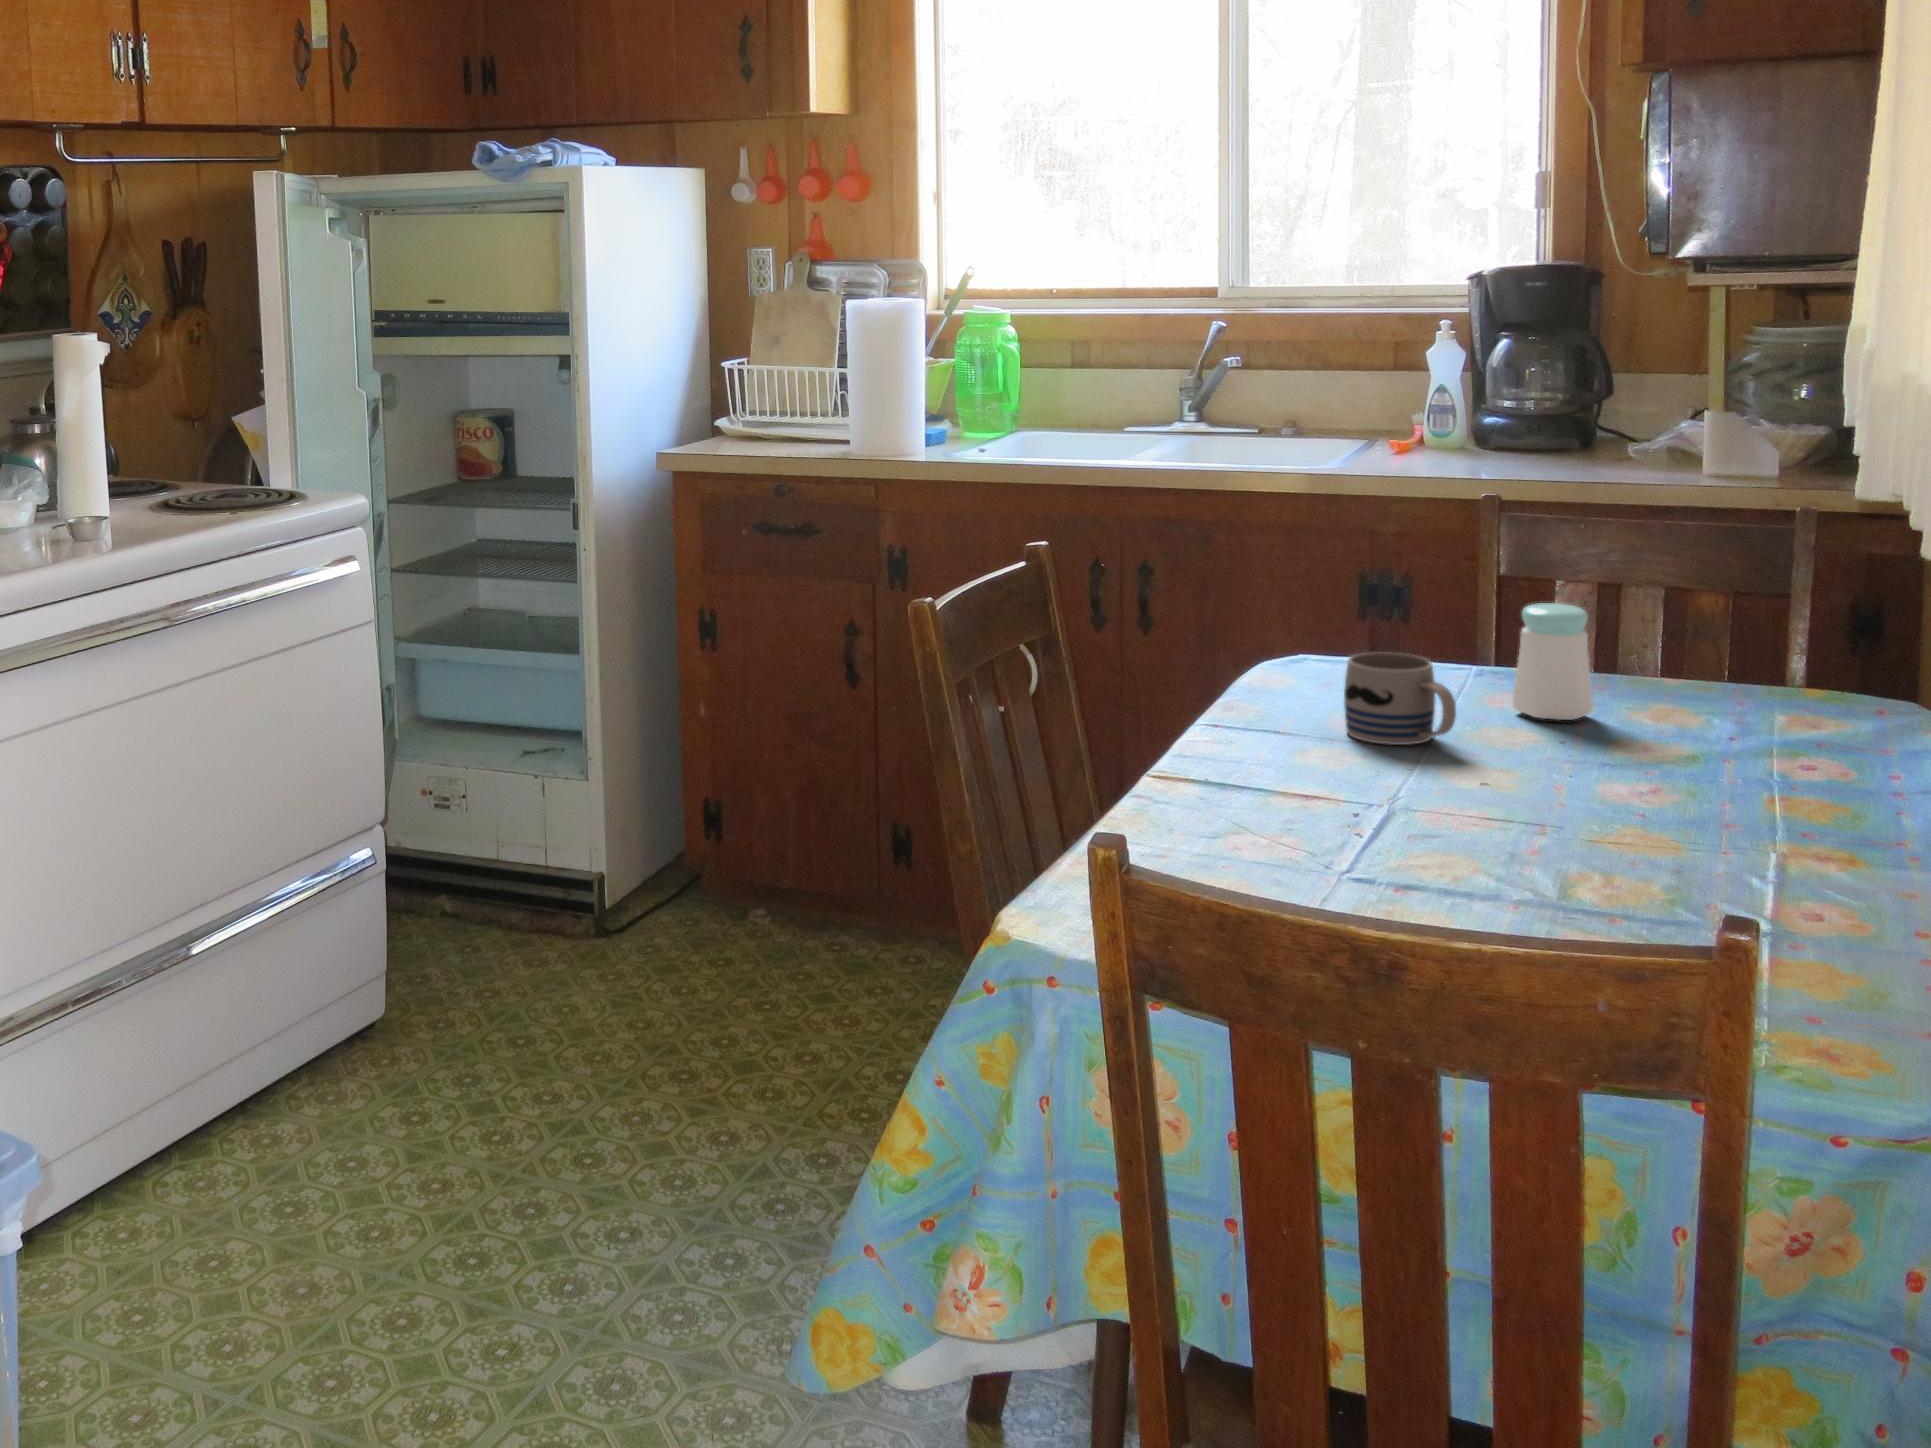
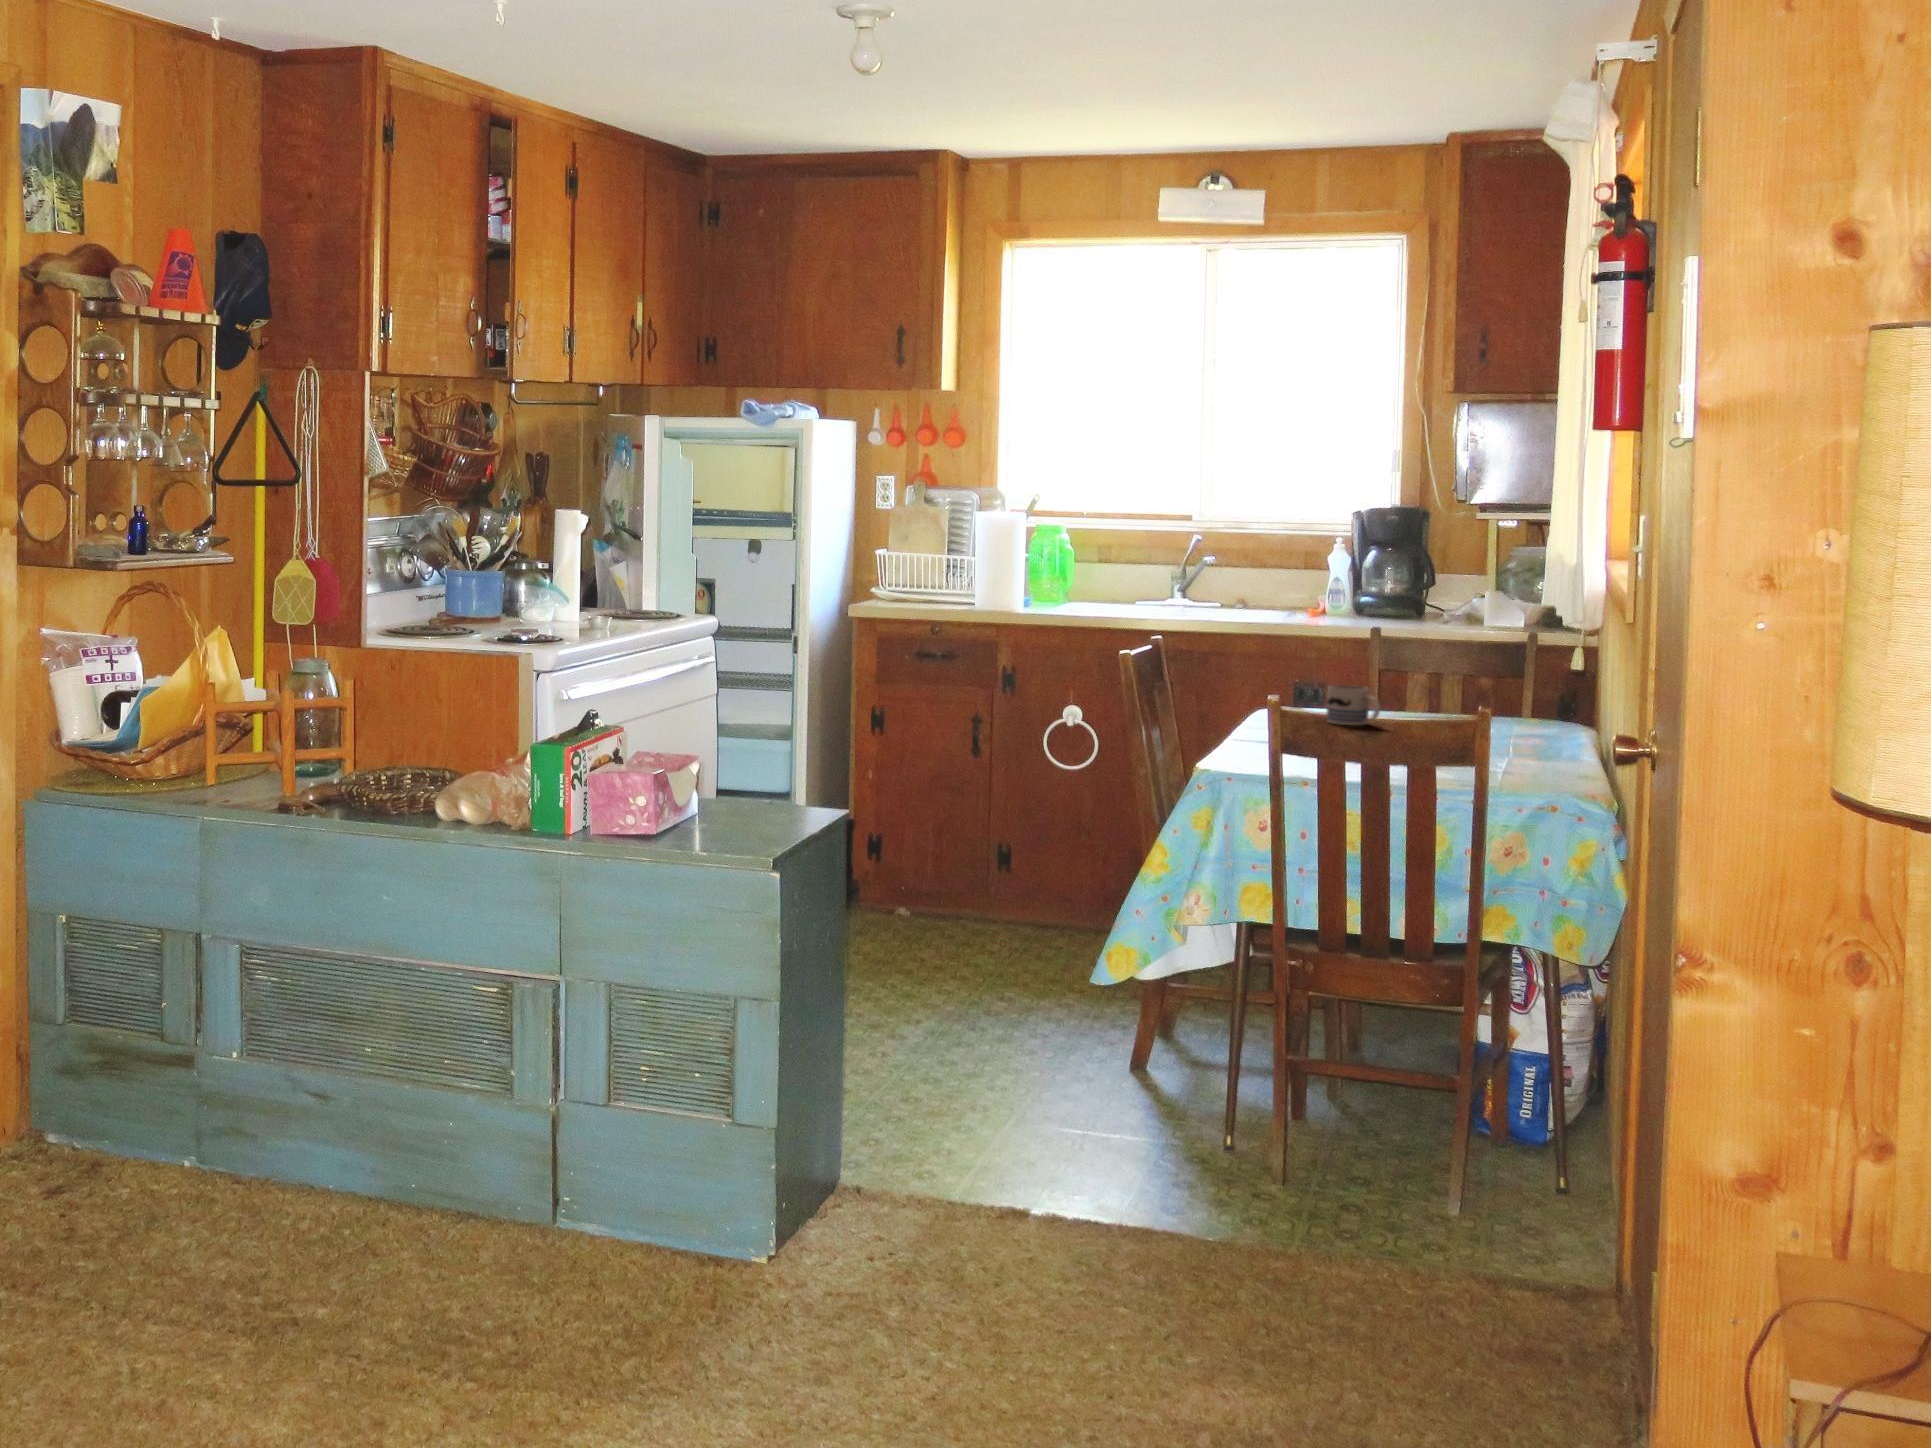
salt shaker: present [1513,603,1593,720] -> none [1401,666,1439,720]

